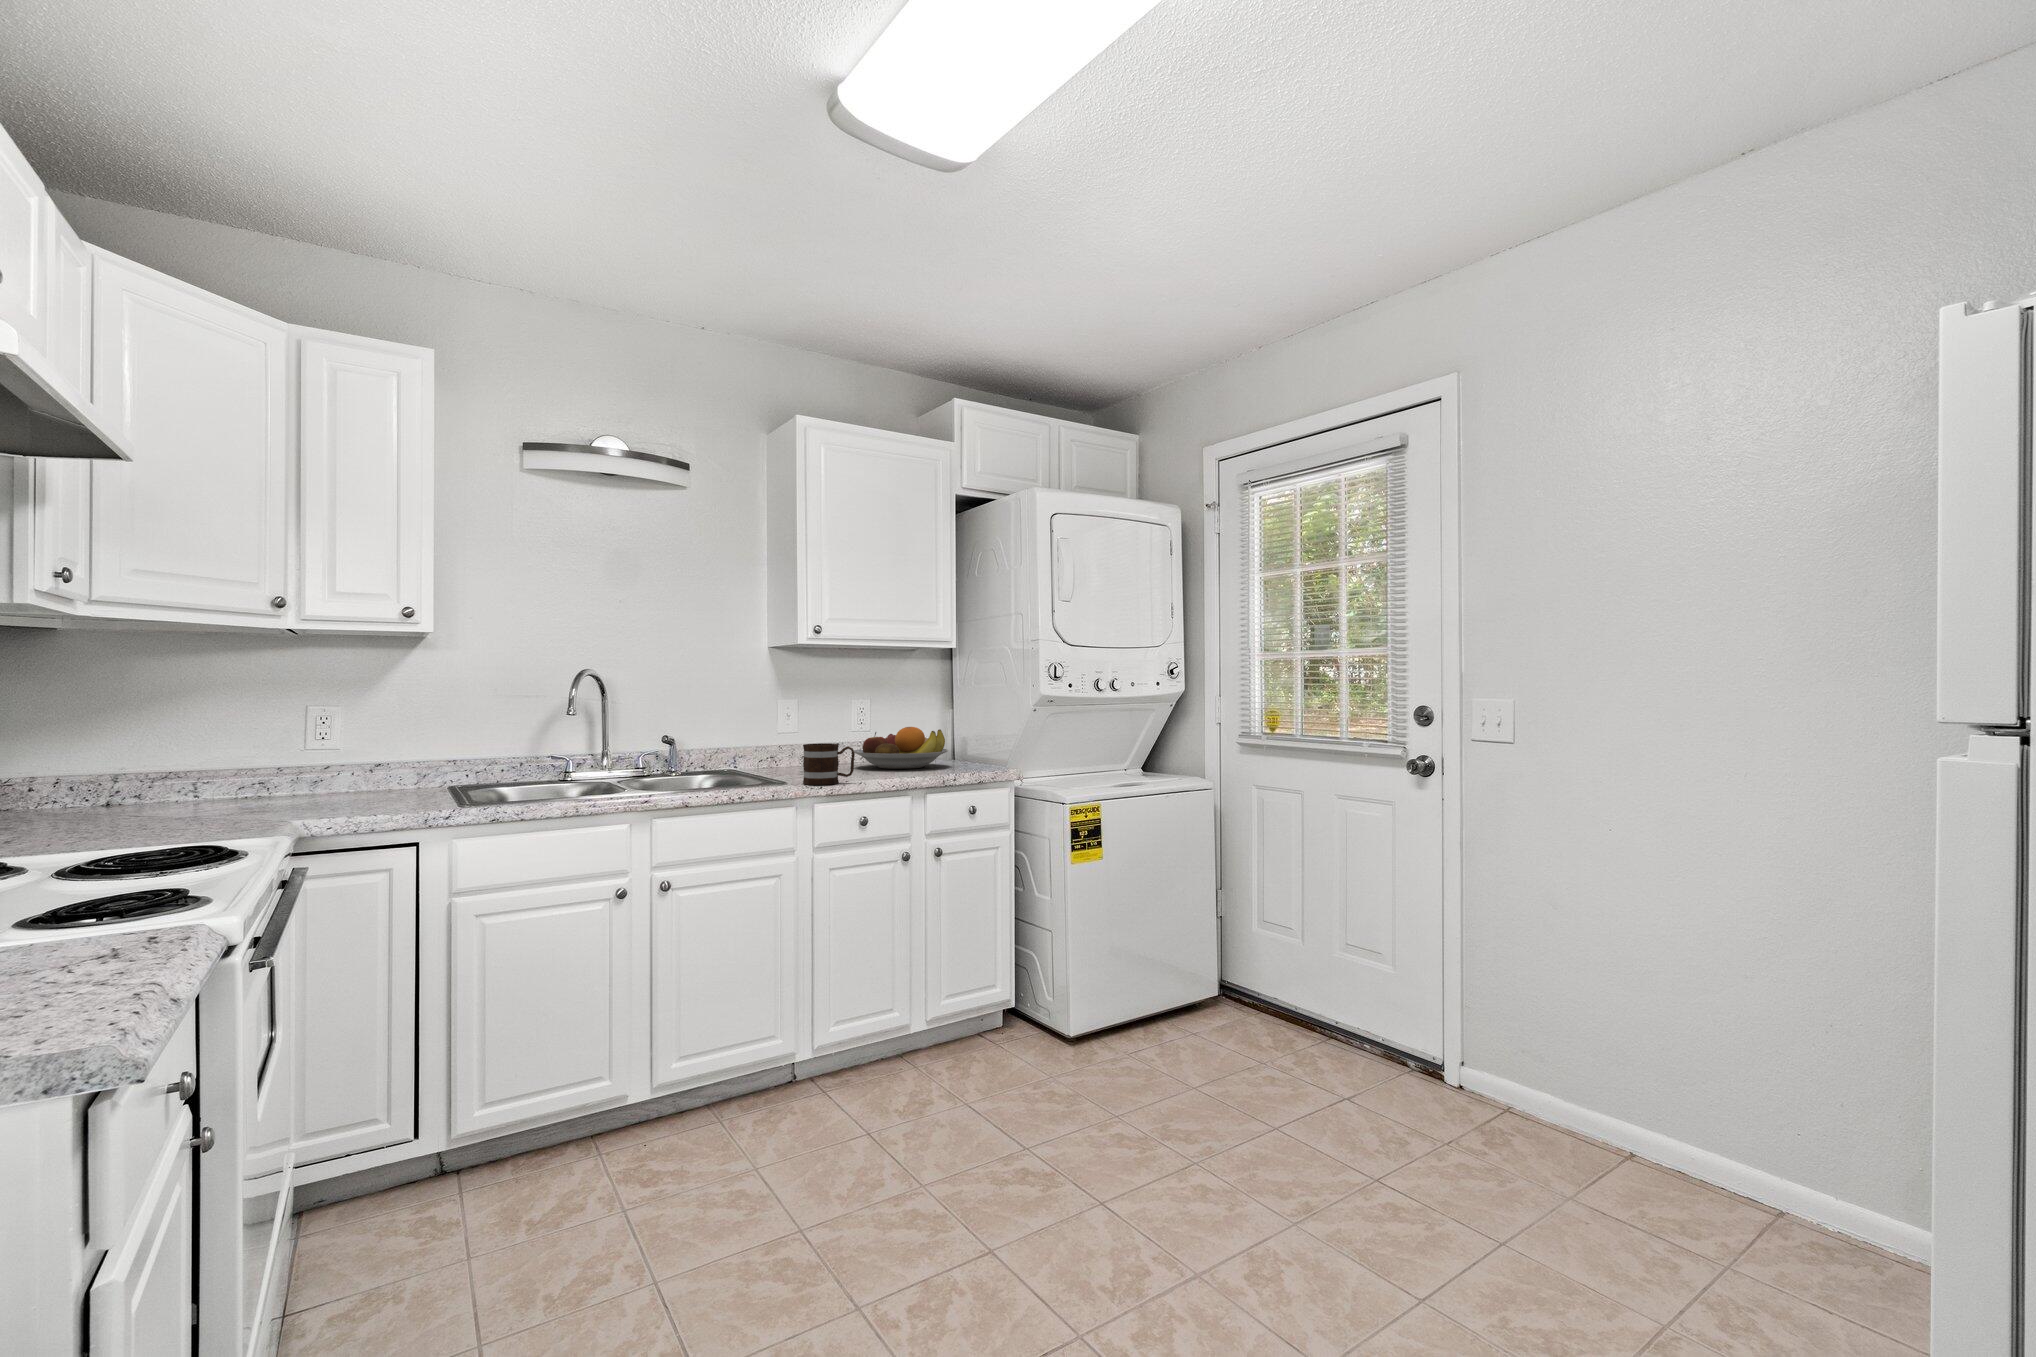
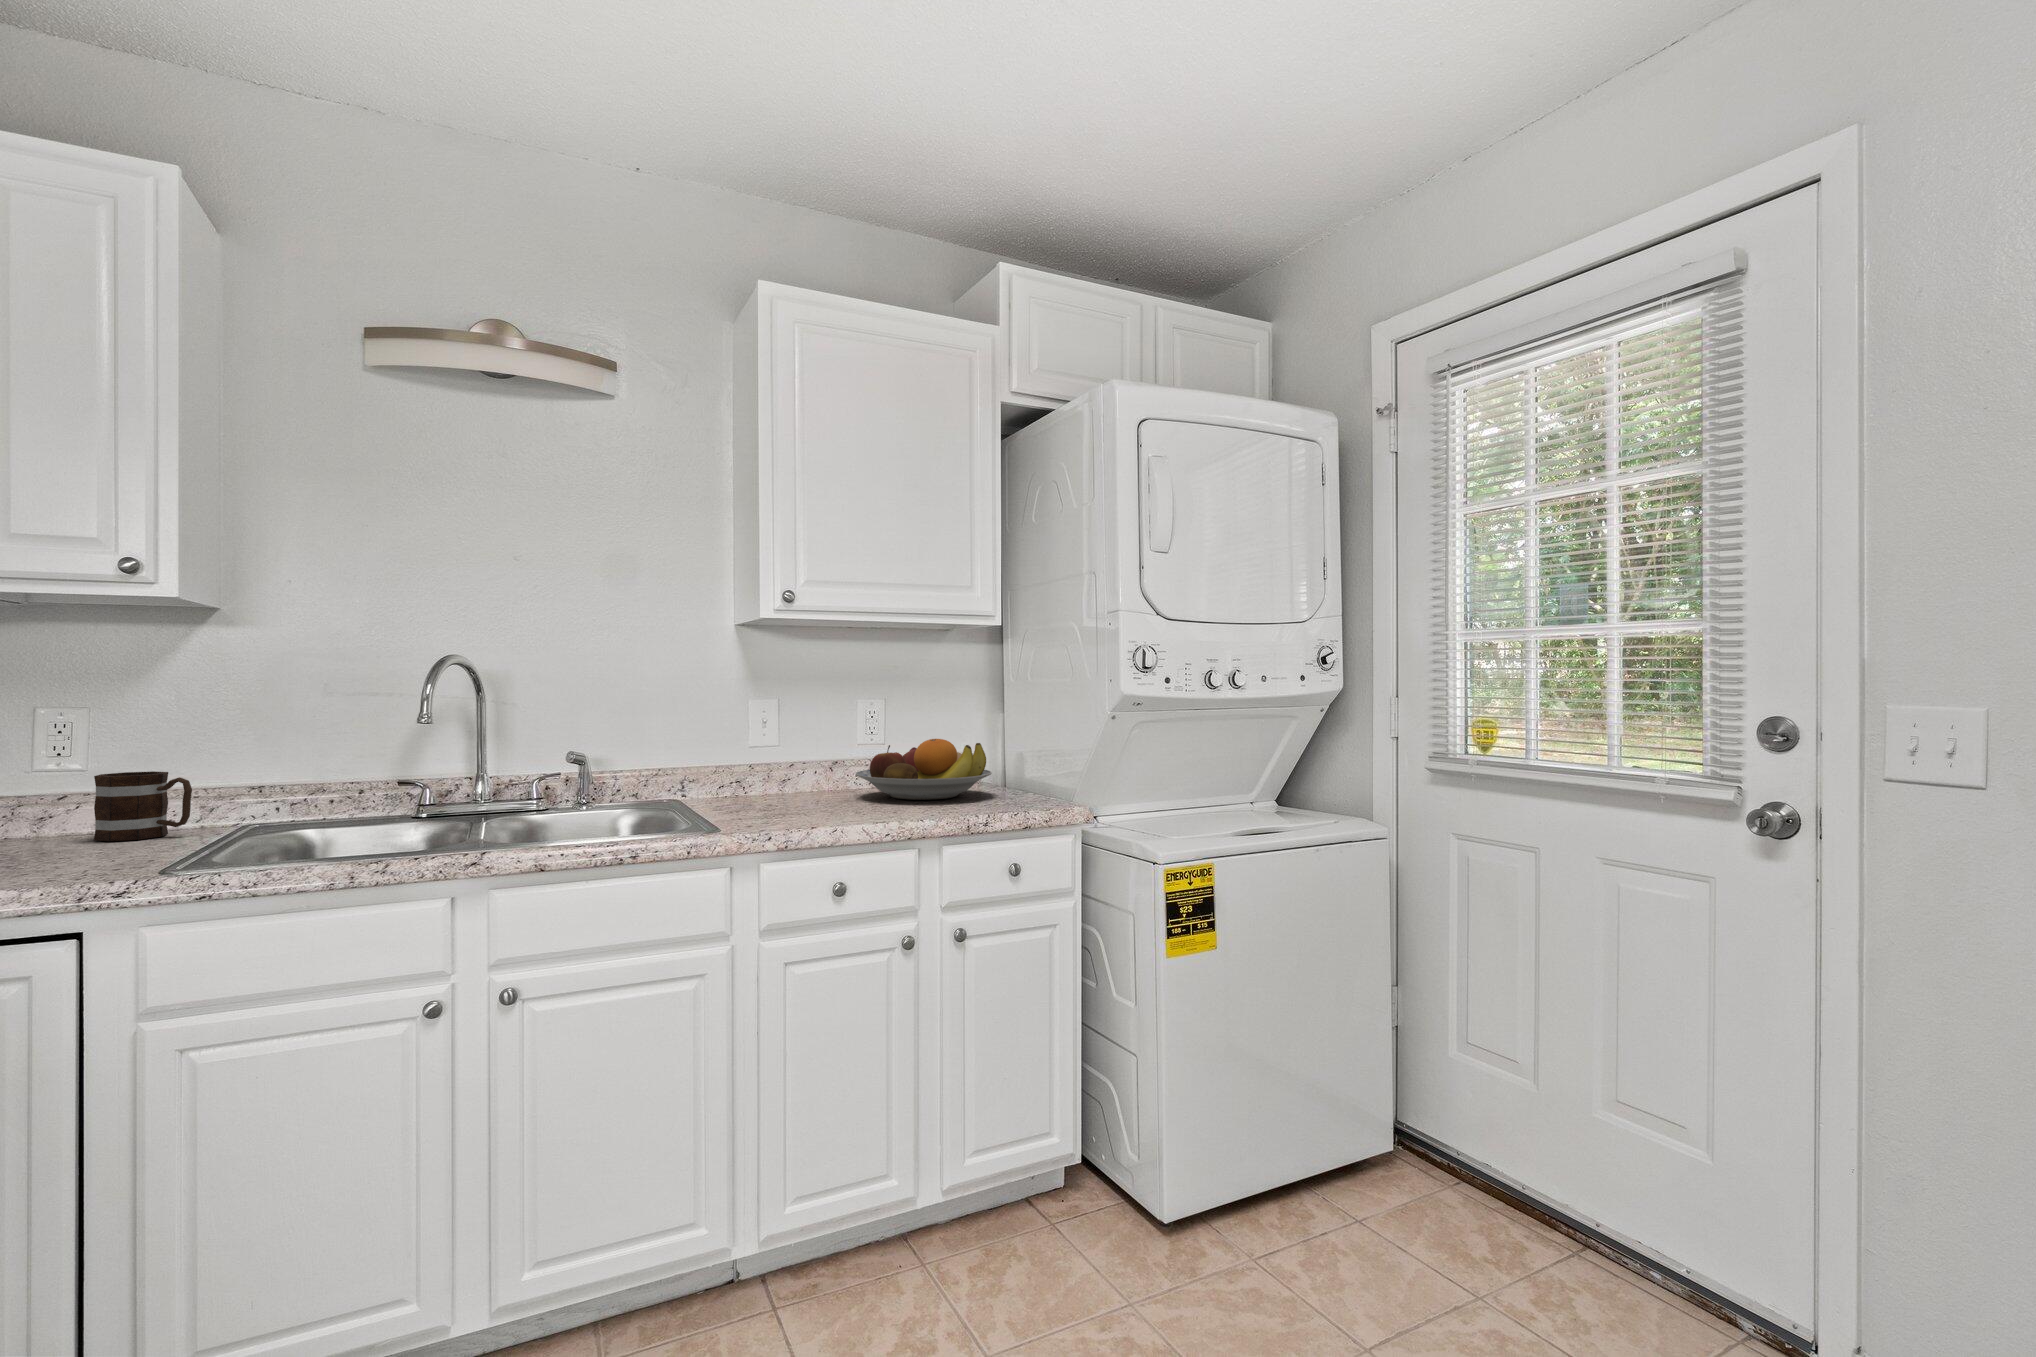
mug: present [803,743,855,785] -> present [94,771,192,841]

